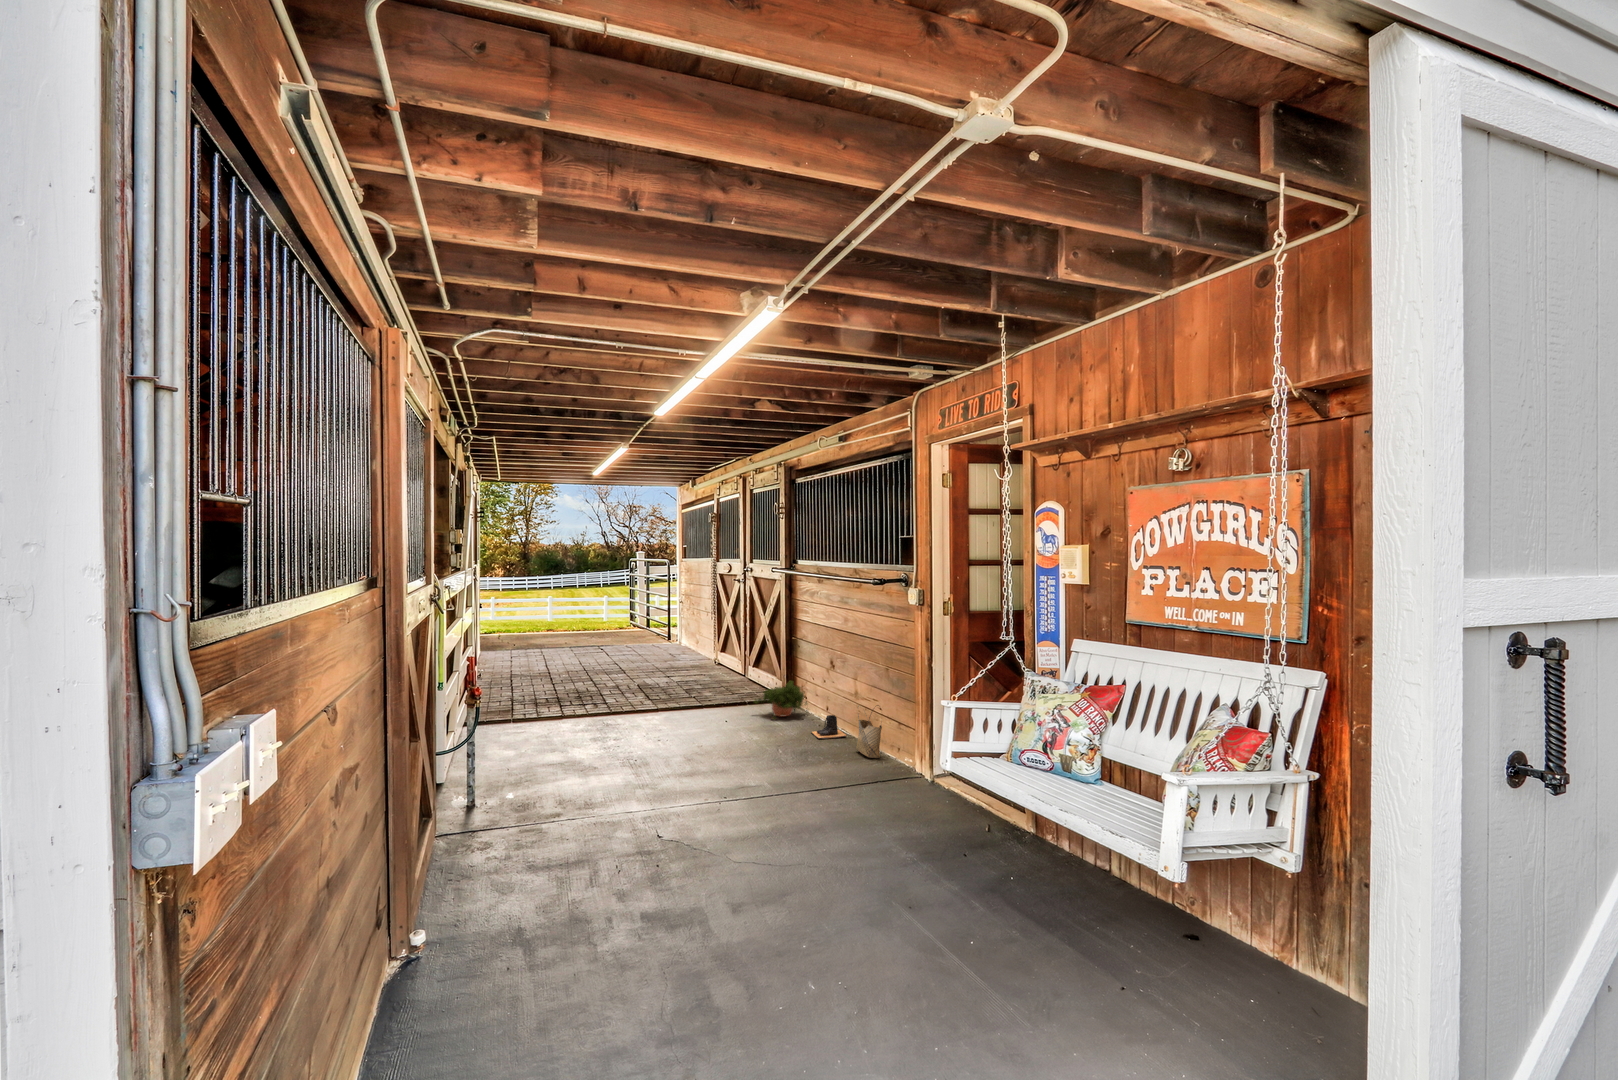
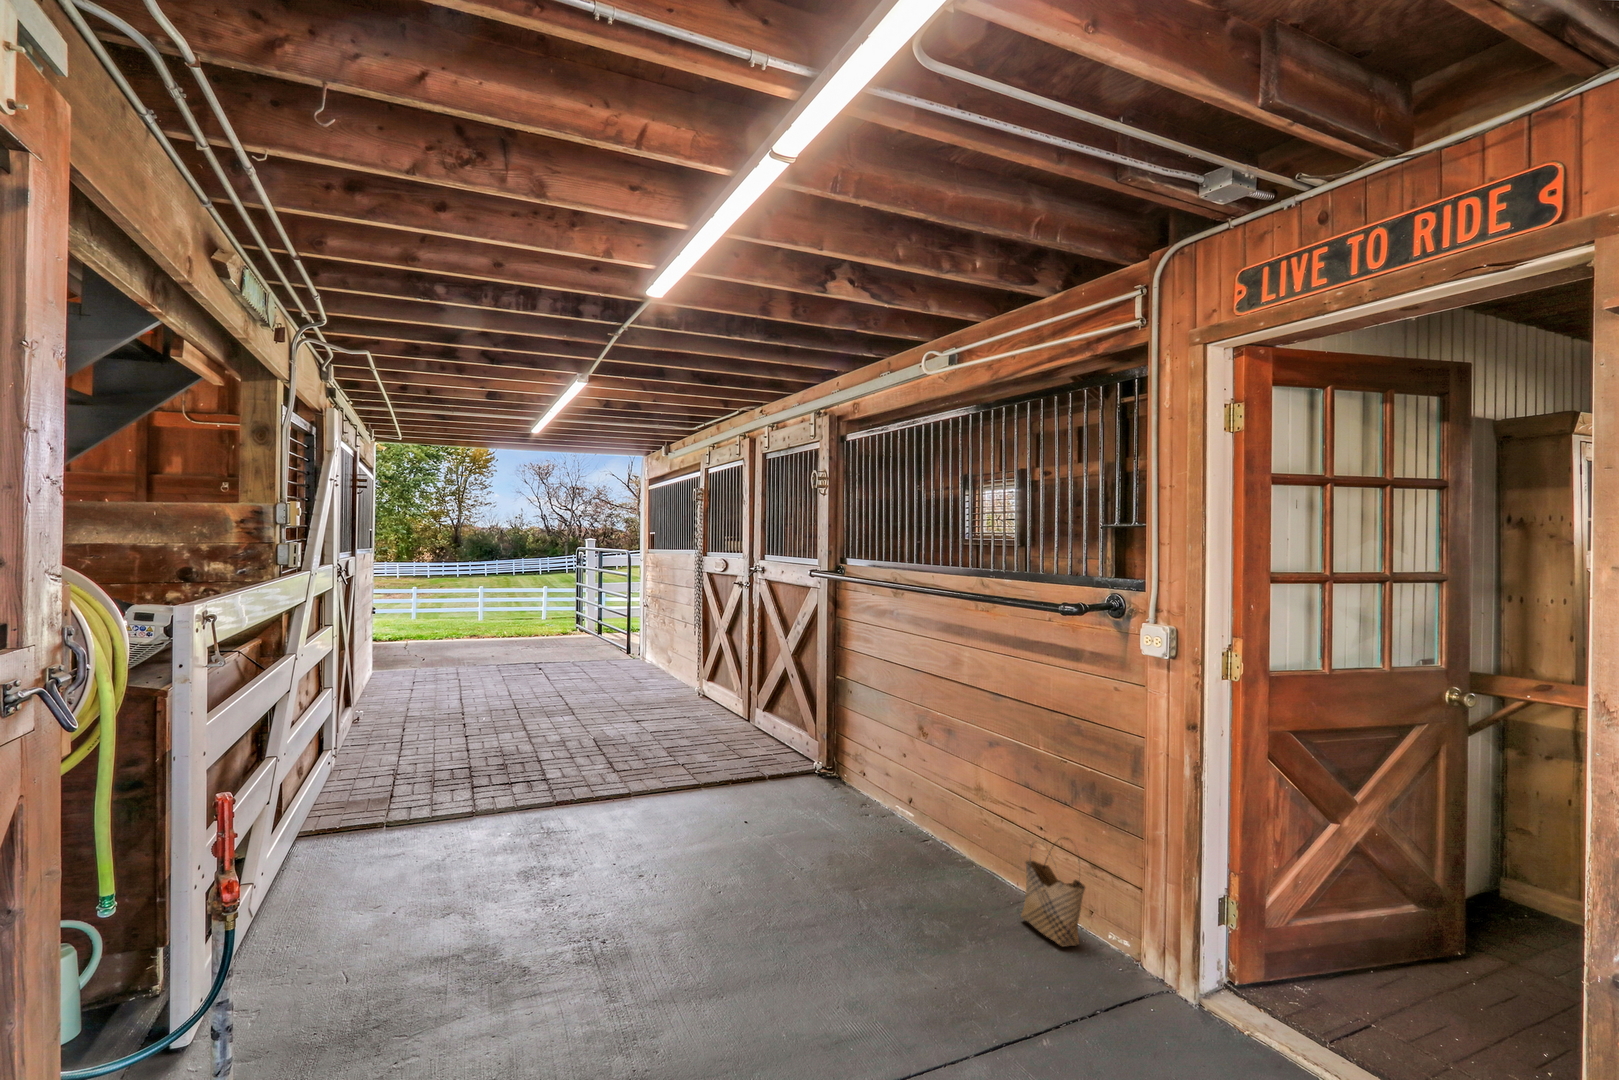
potted plant: present [754,681,807,719] -> none [790,751,881,822]
boots: present [811,715,846,739] -> none [907,829,976,879]

